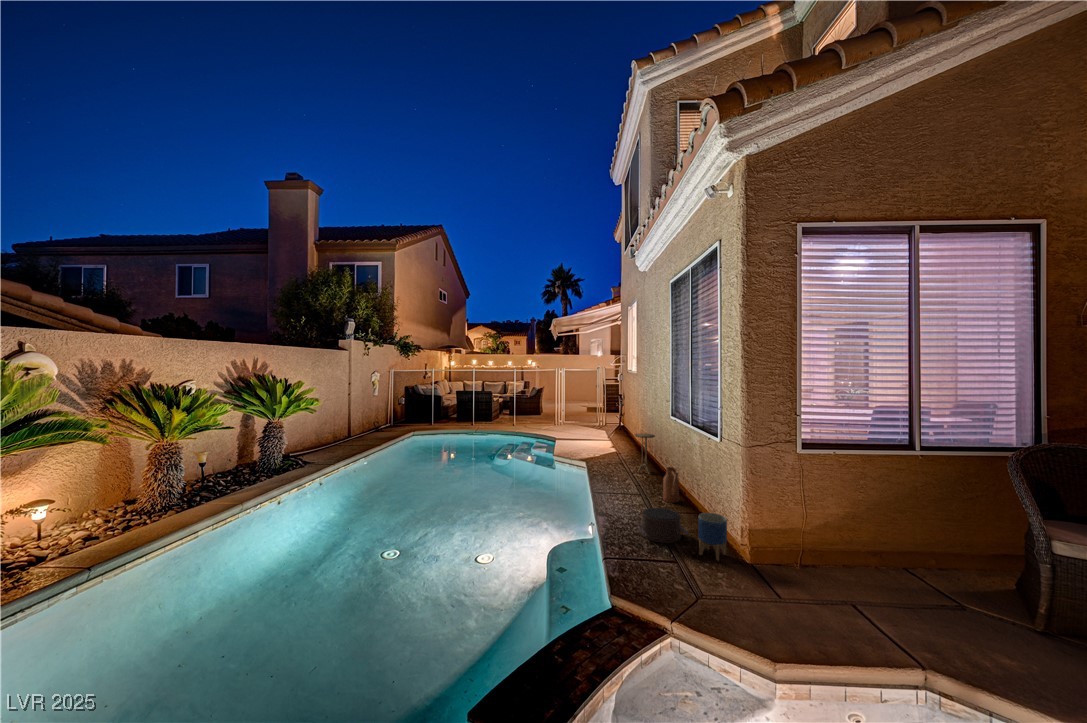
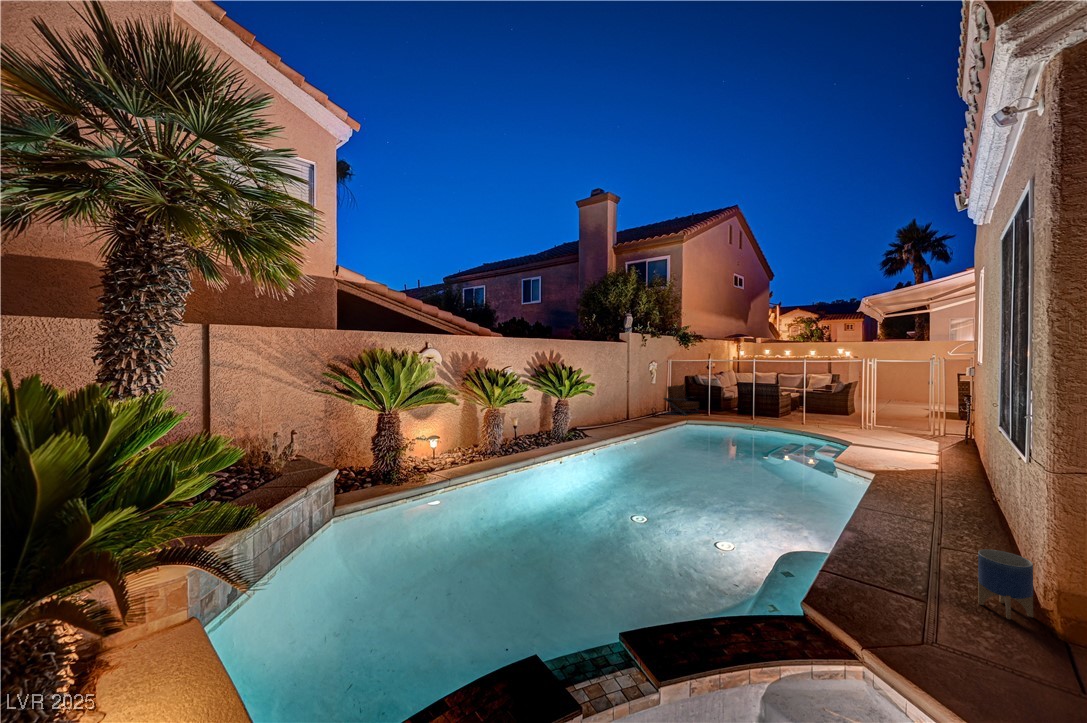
lounge chair: none [384,395,423,427] -> present [664,385,699,416]
side table: present [635,433,655,475] -> none [951,443,989,501]
watering can: present [663,467,679,503] -> none [973,489,1004,540]
pouf: present [638,508,689,543] -> none [891,531,976,580]

